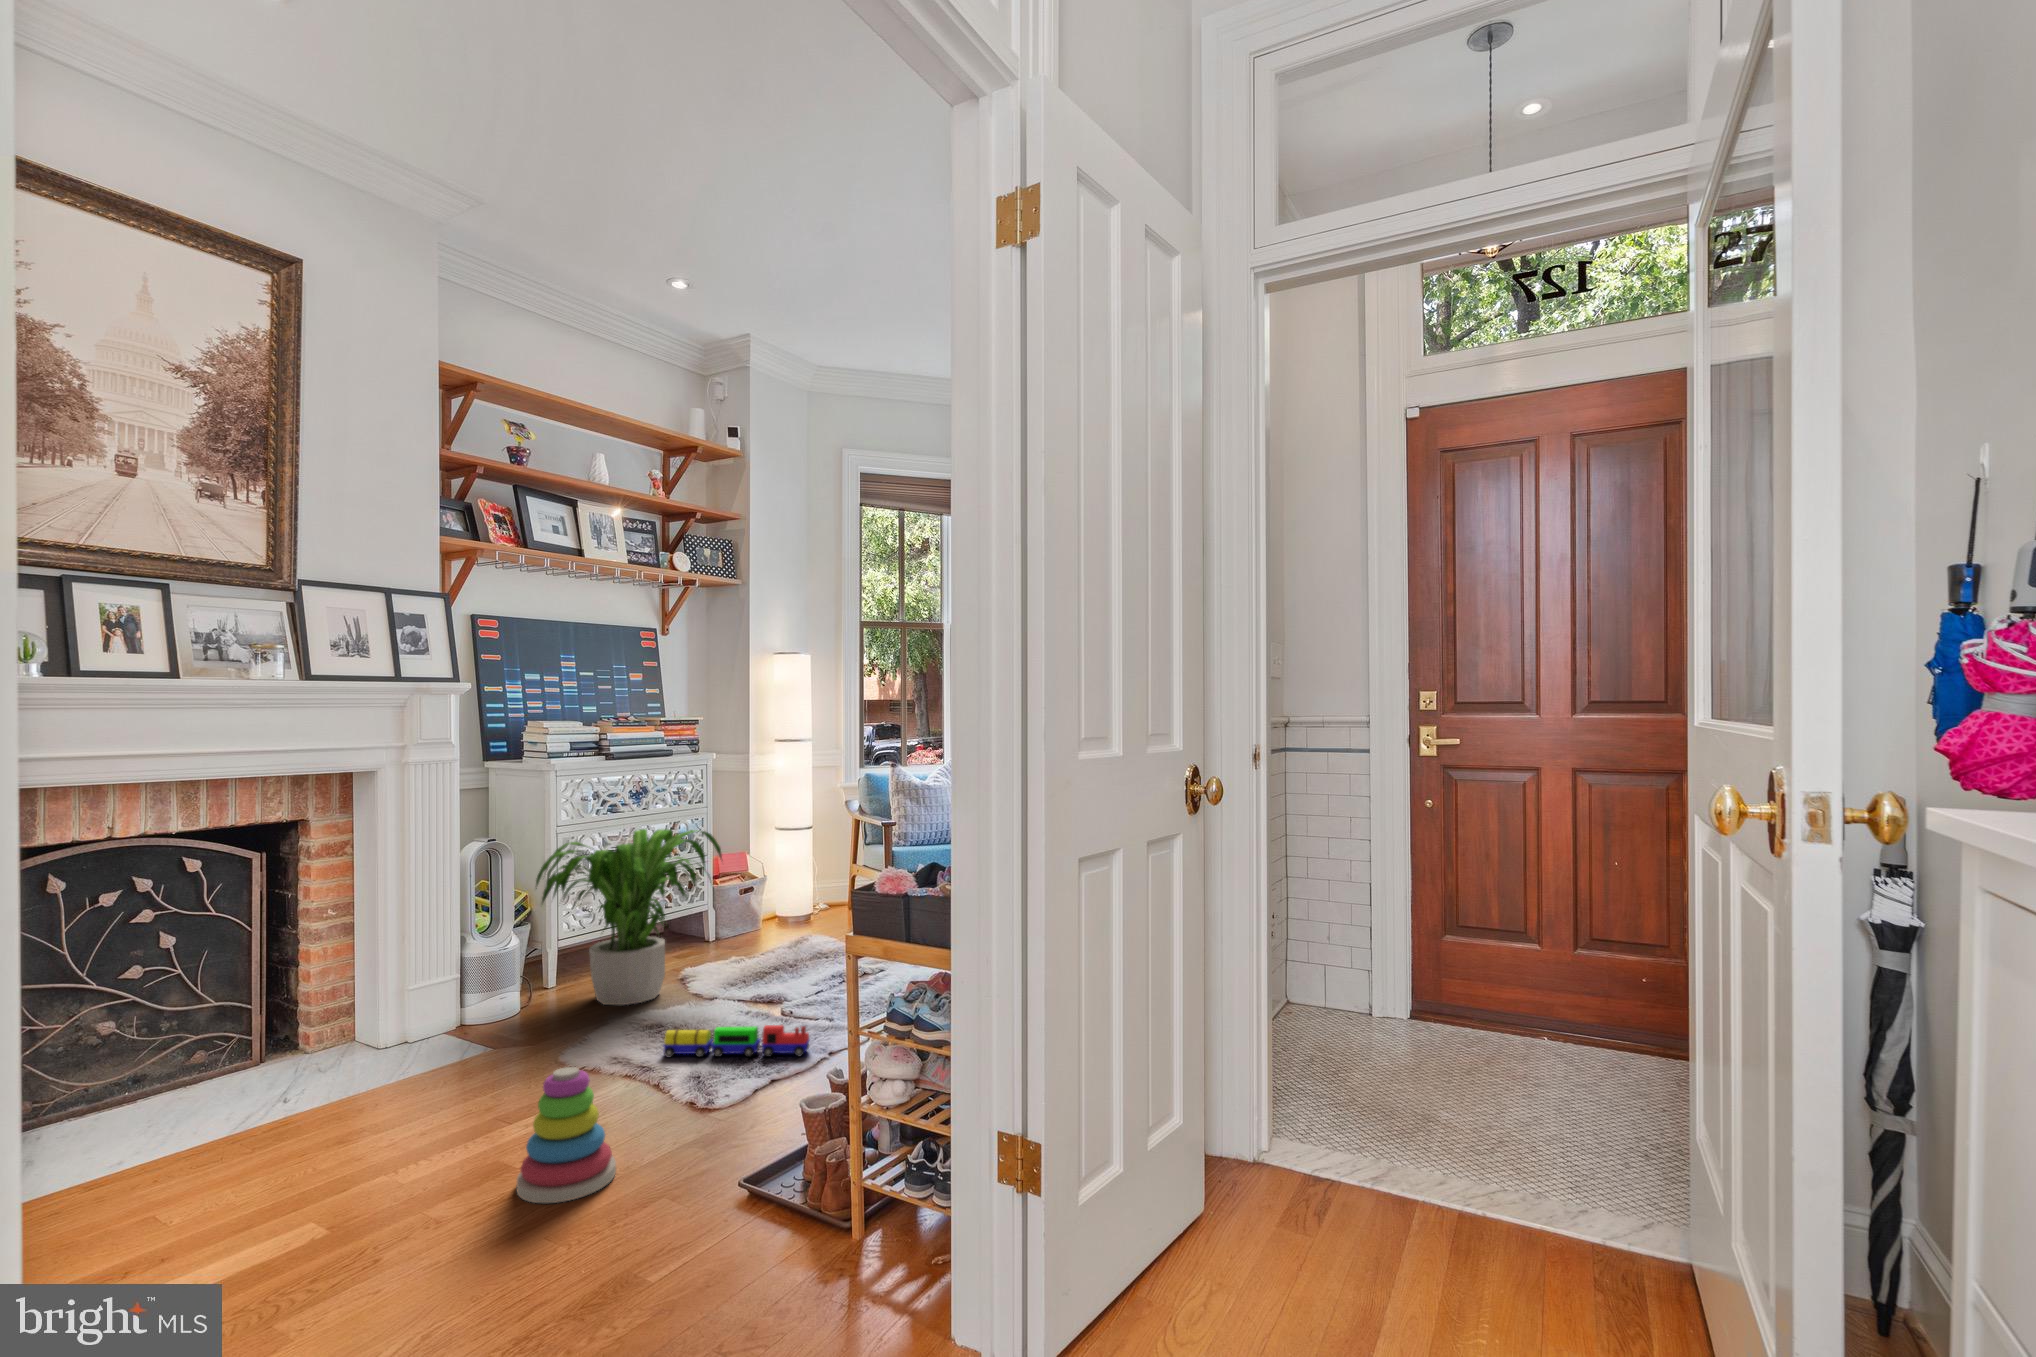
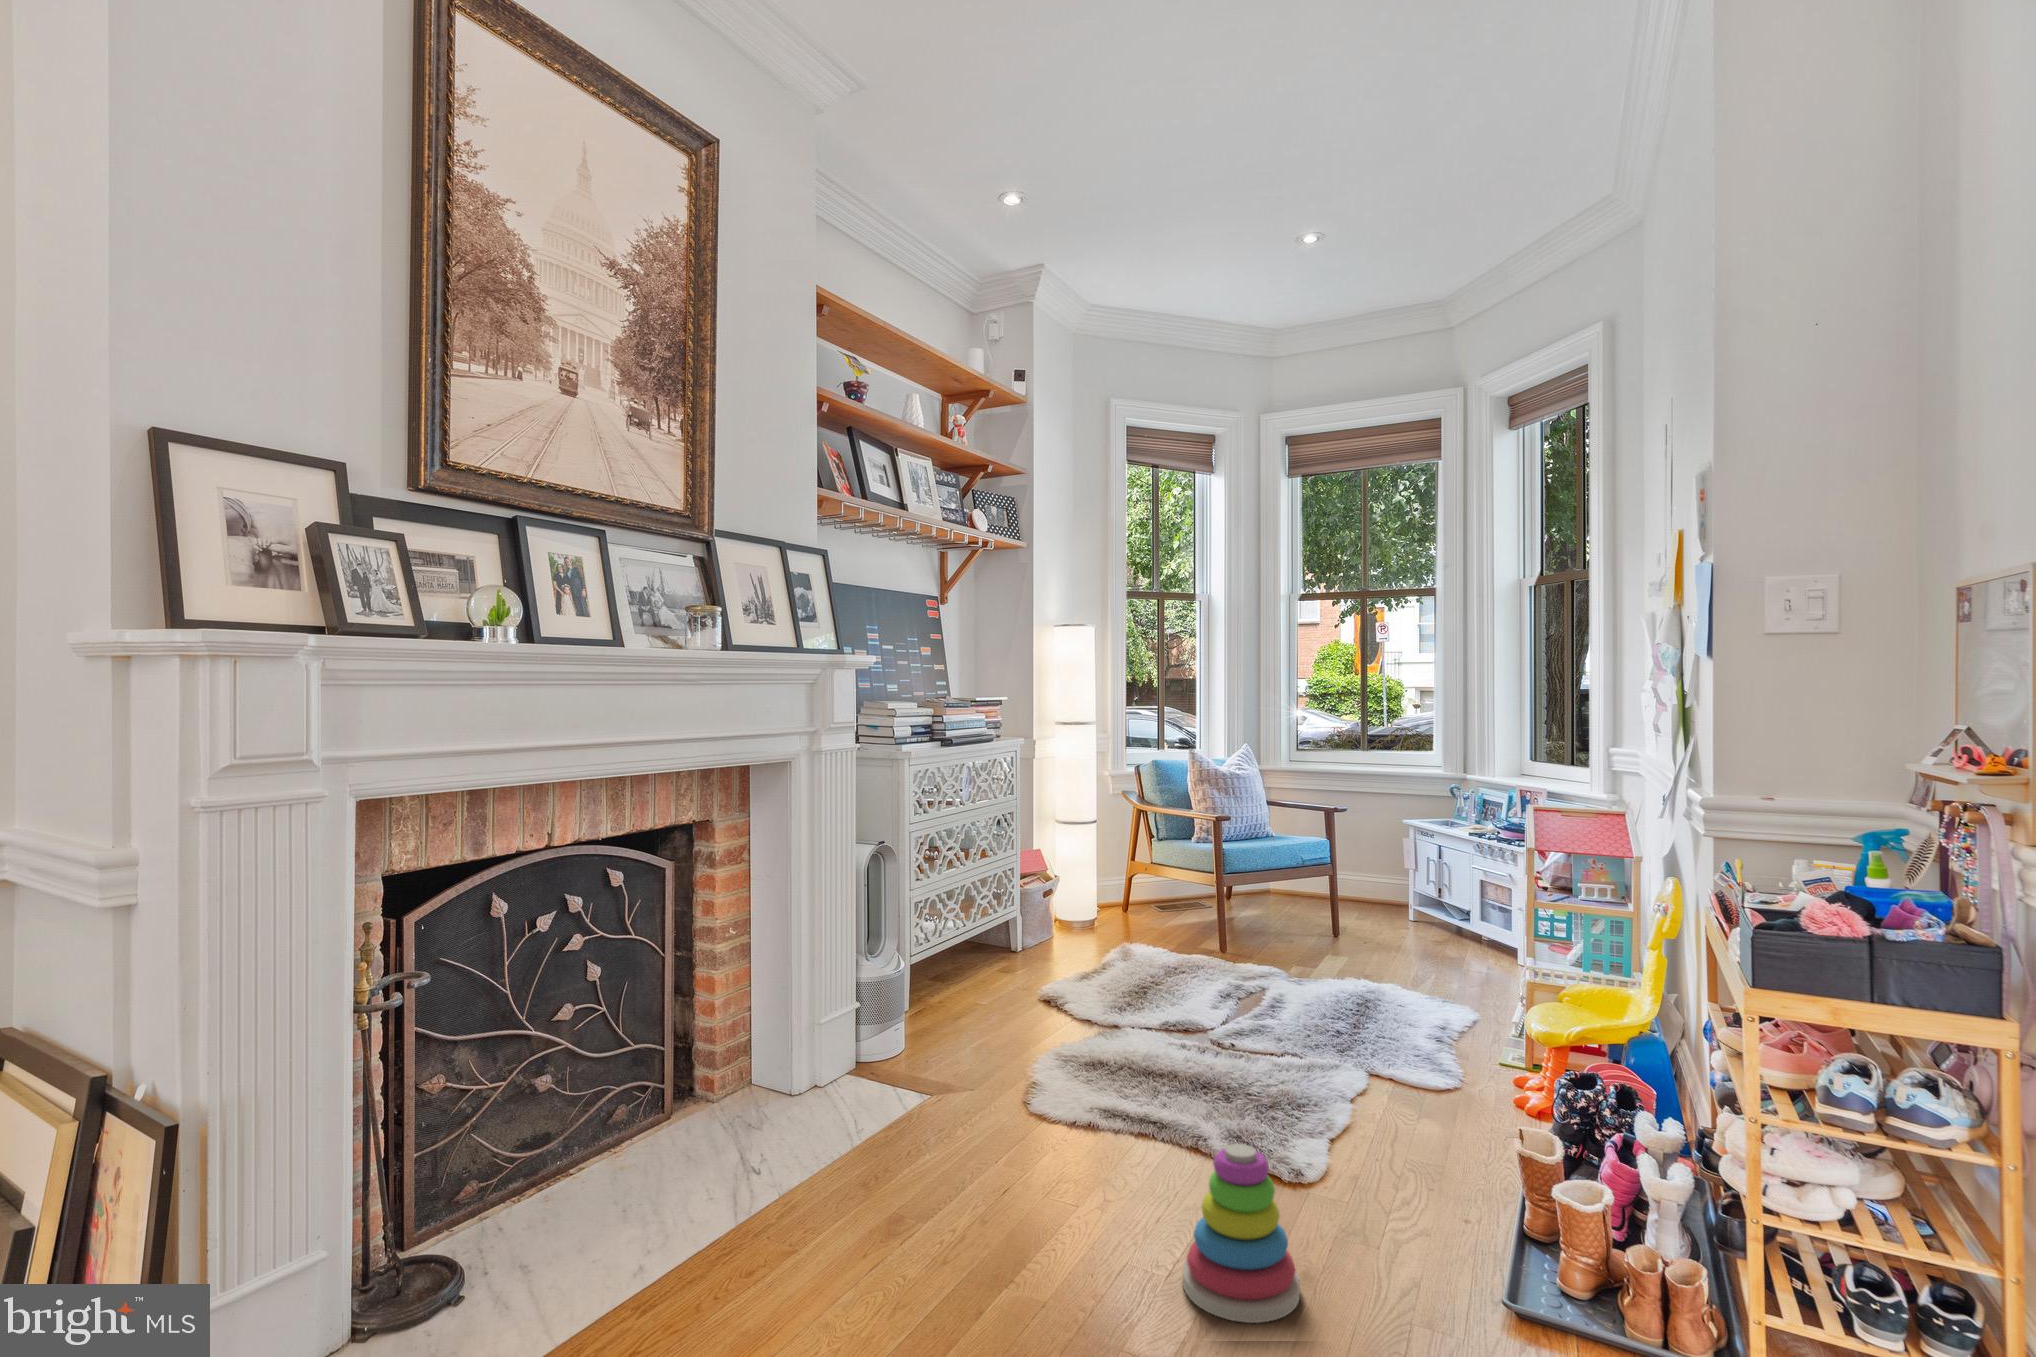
potted plant: present [536,829,722,1006] -> none [914,829,1110,1039]
toy train: present [663,1025,810,1058] -> none [1146,1071,1323,1110]

